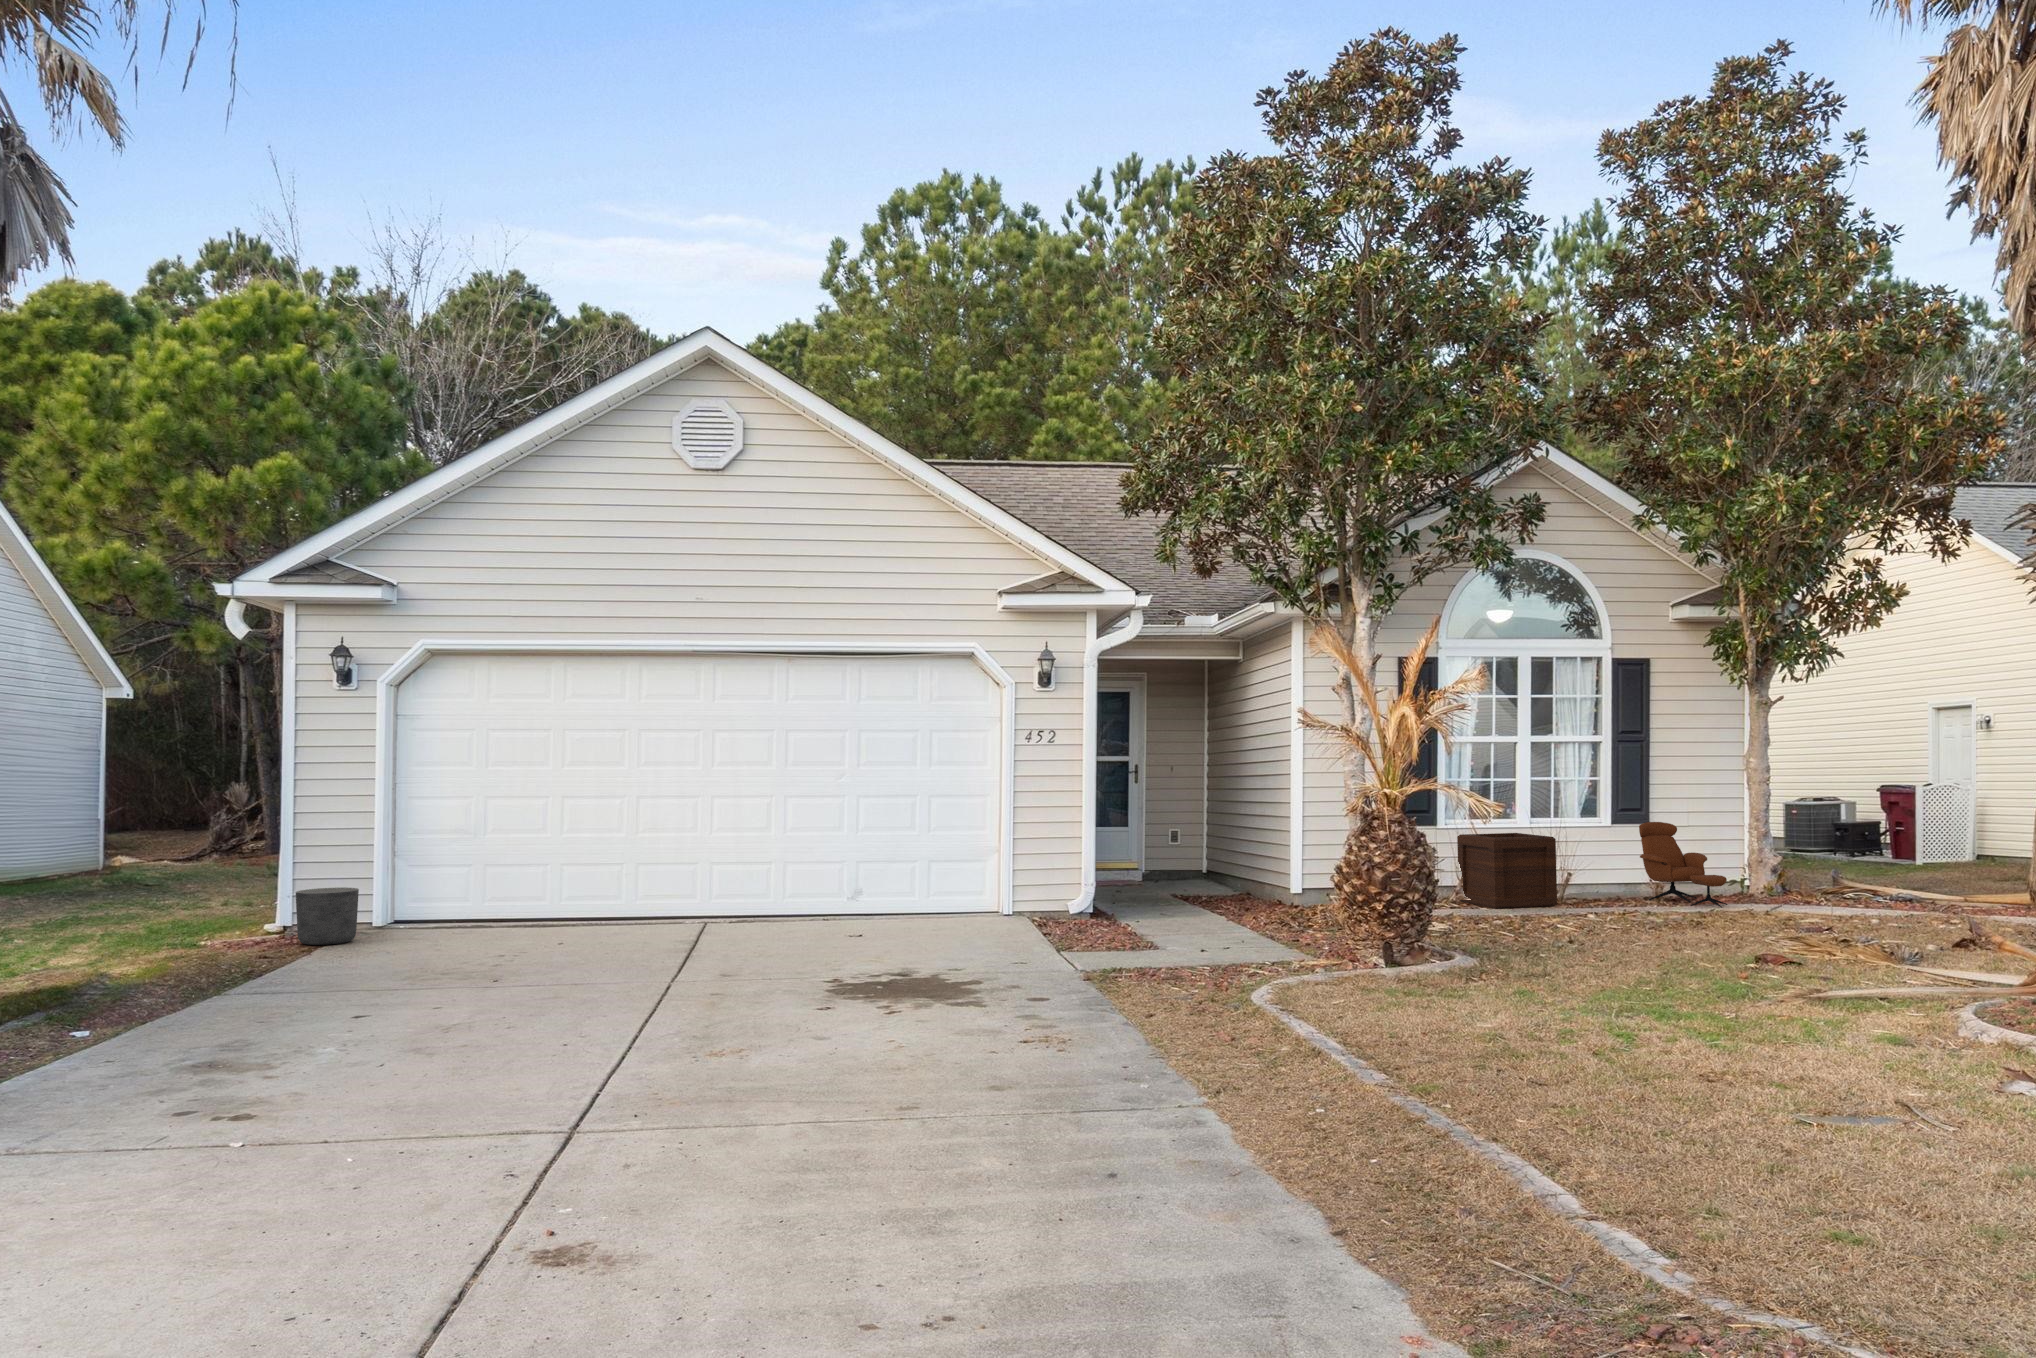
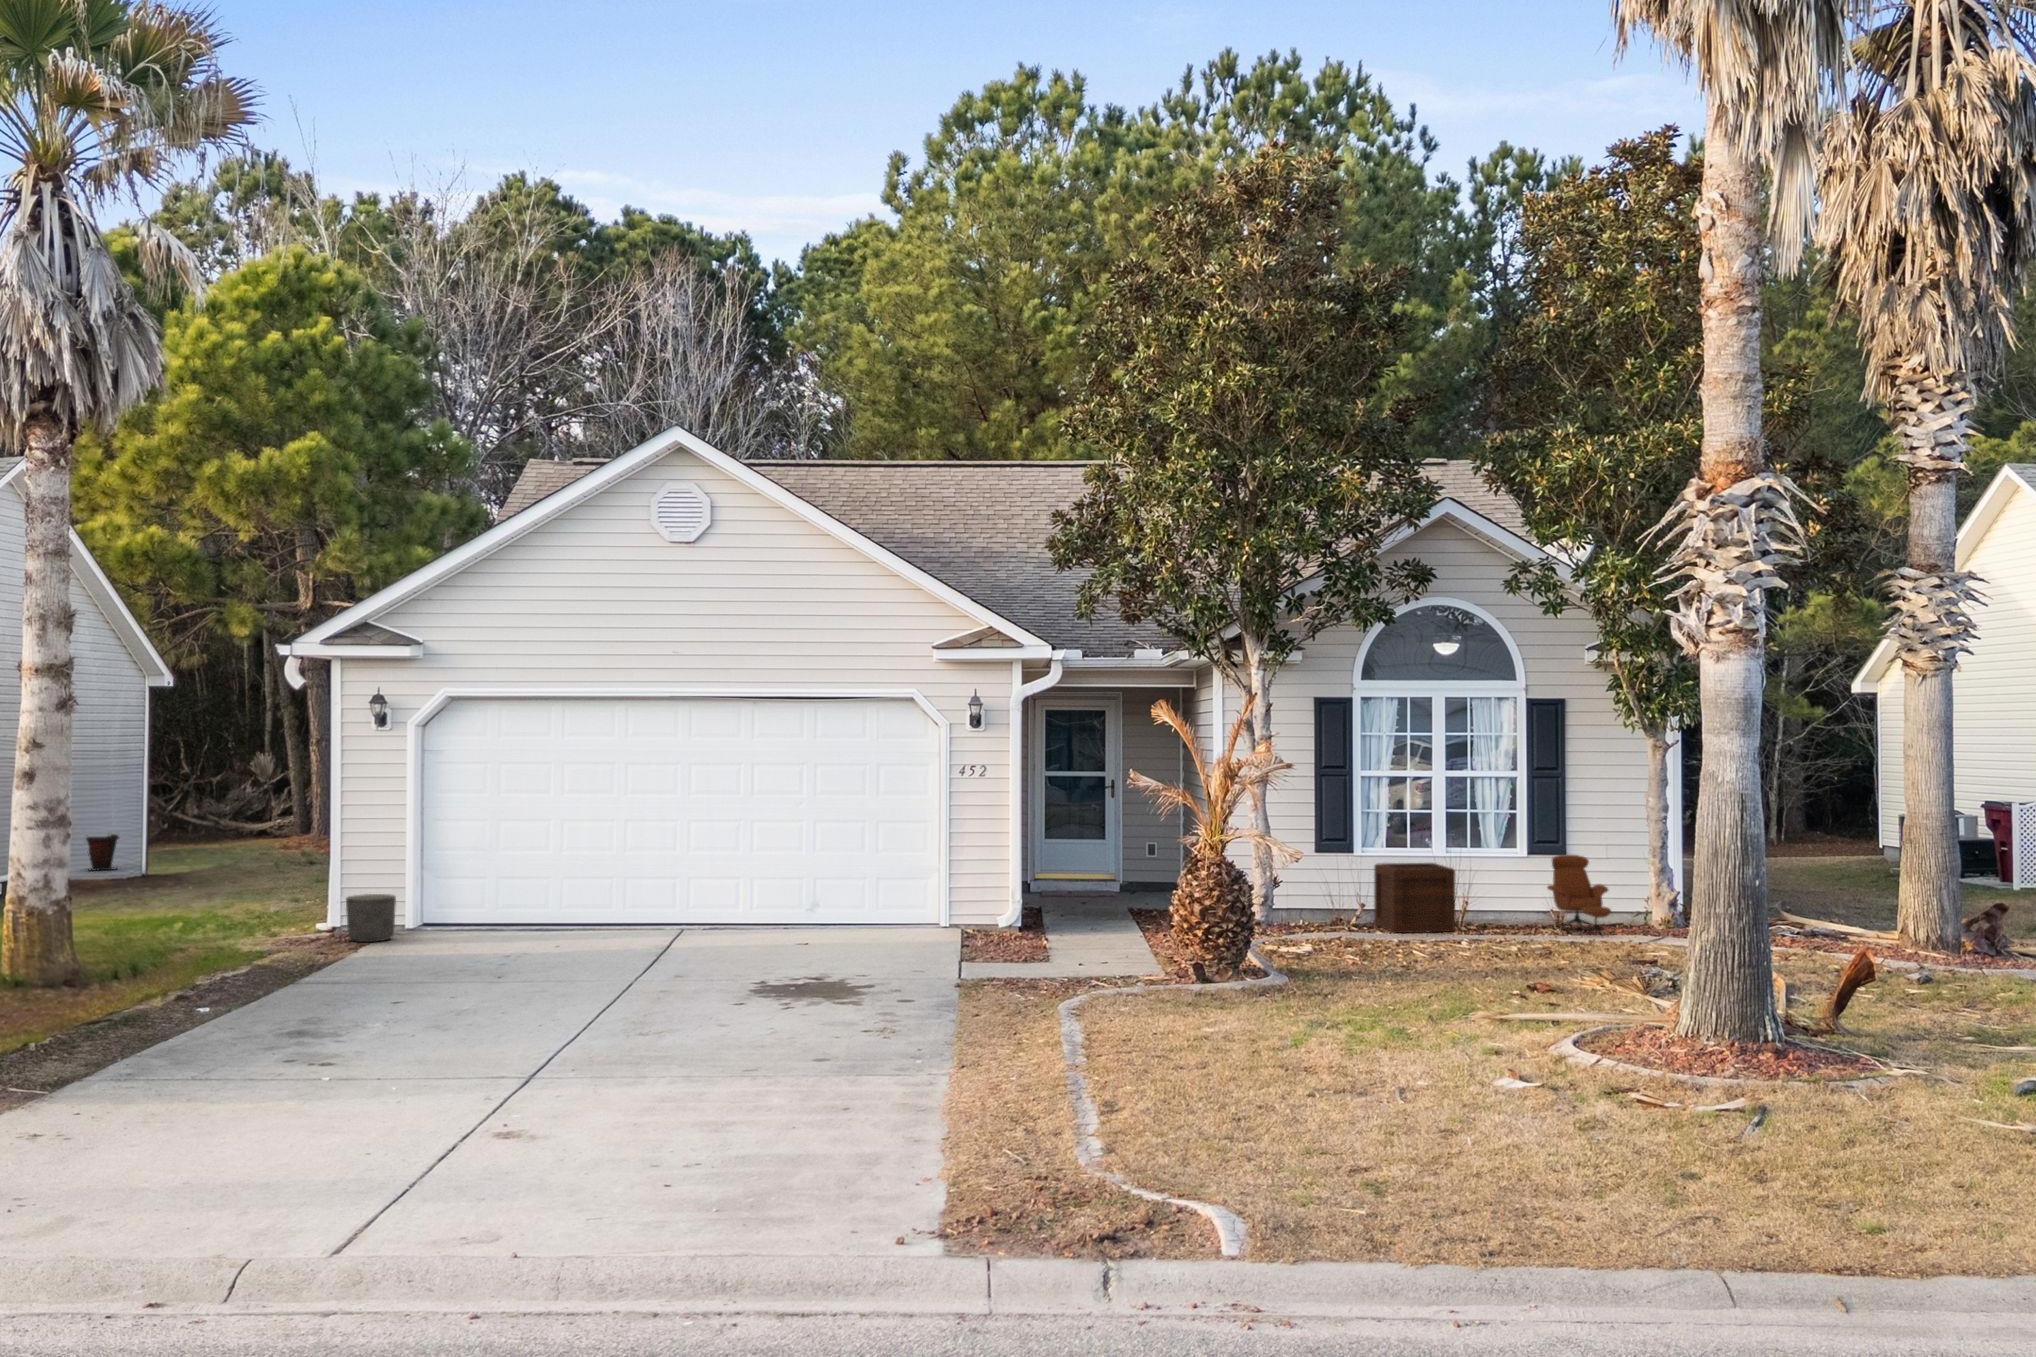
bucket: none [24,839,66,879] -> present [86,834,119,871]

